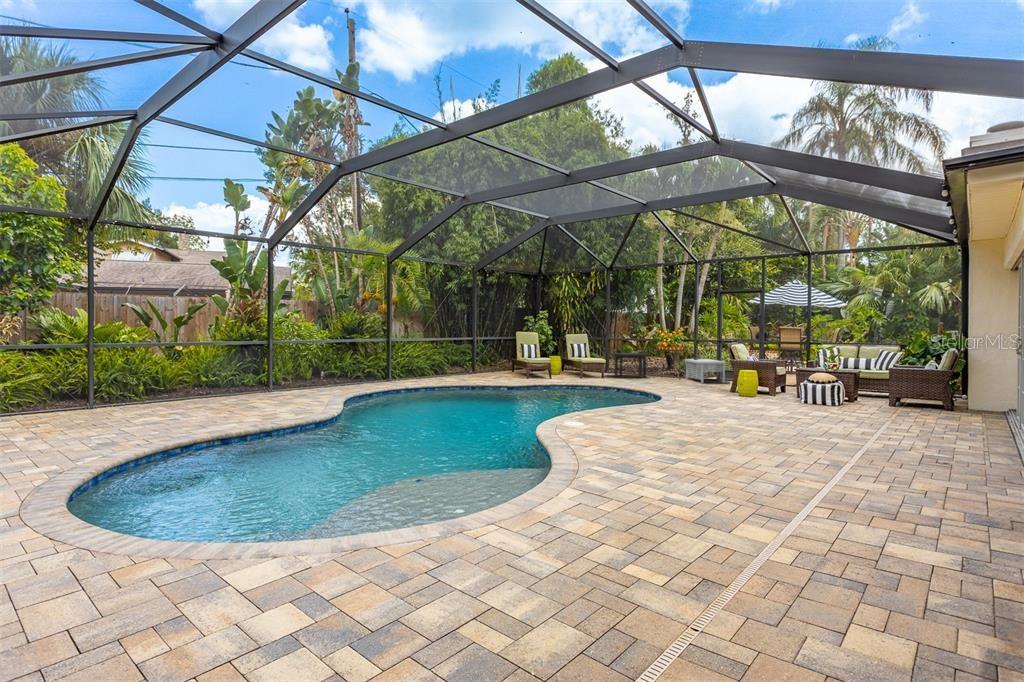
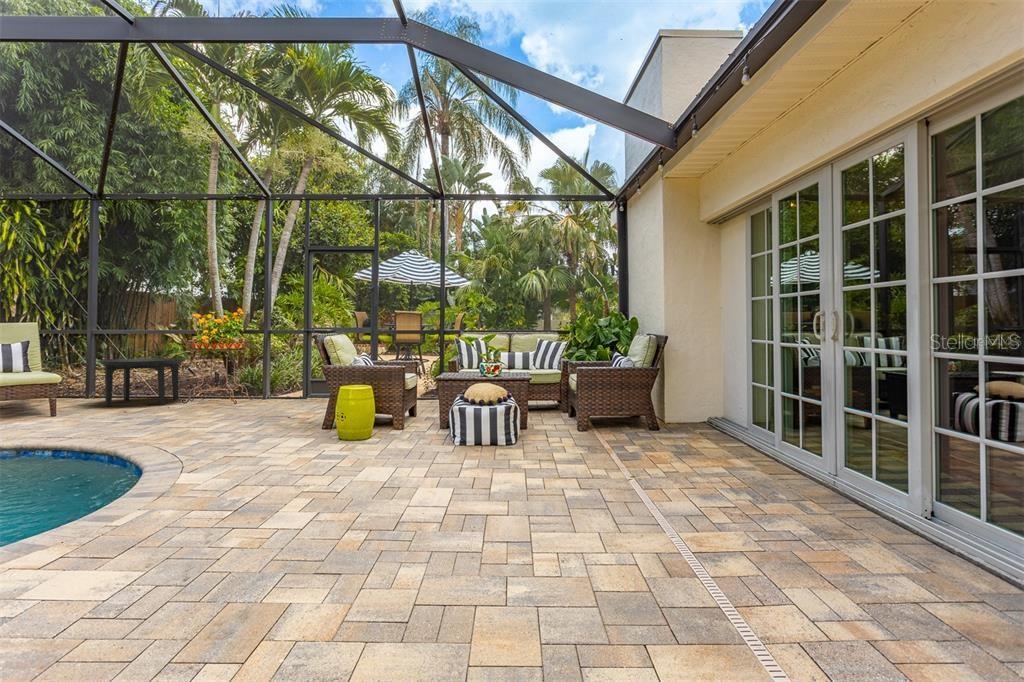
storage bench: present [685,359,726,383] -> none [249,365,319,408]

